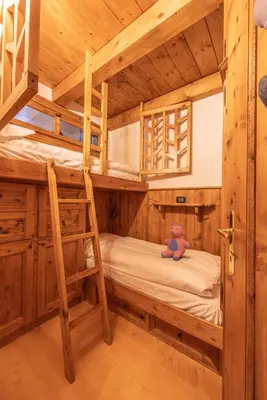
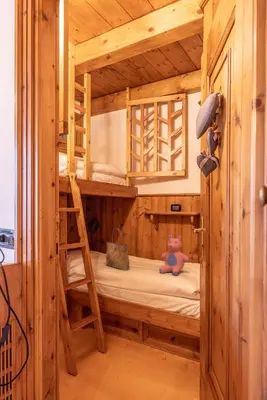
tote bag: none [116,215,135,253] -> present [106,228,130,271]

